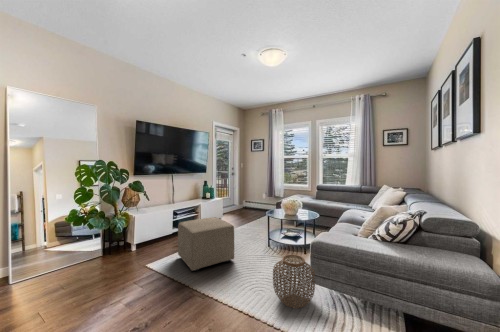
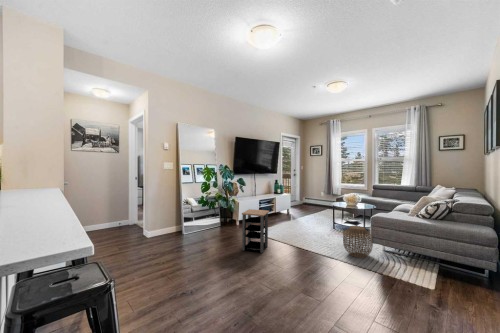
ottoman: present [178,217,234,271] -> none [269,205,310,237]
side table: none [102,236,161,317] -> present [242,209,269,253]

